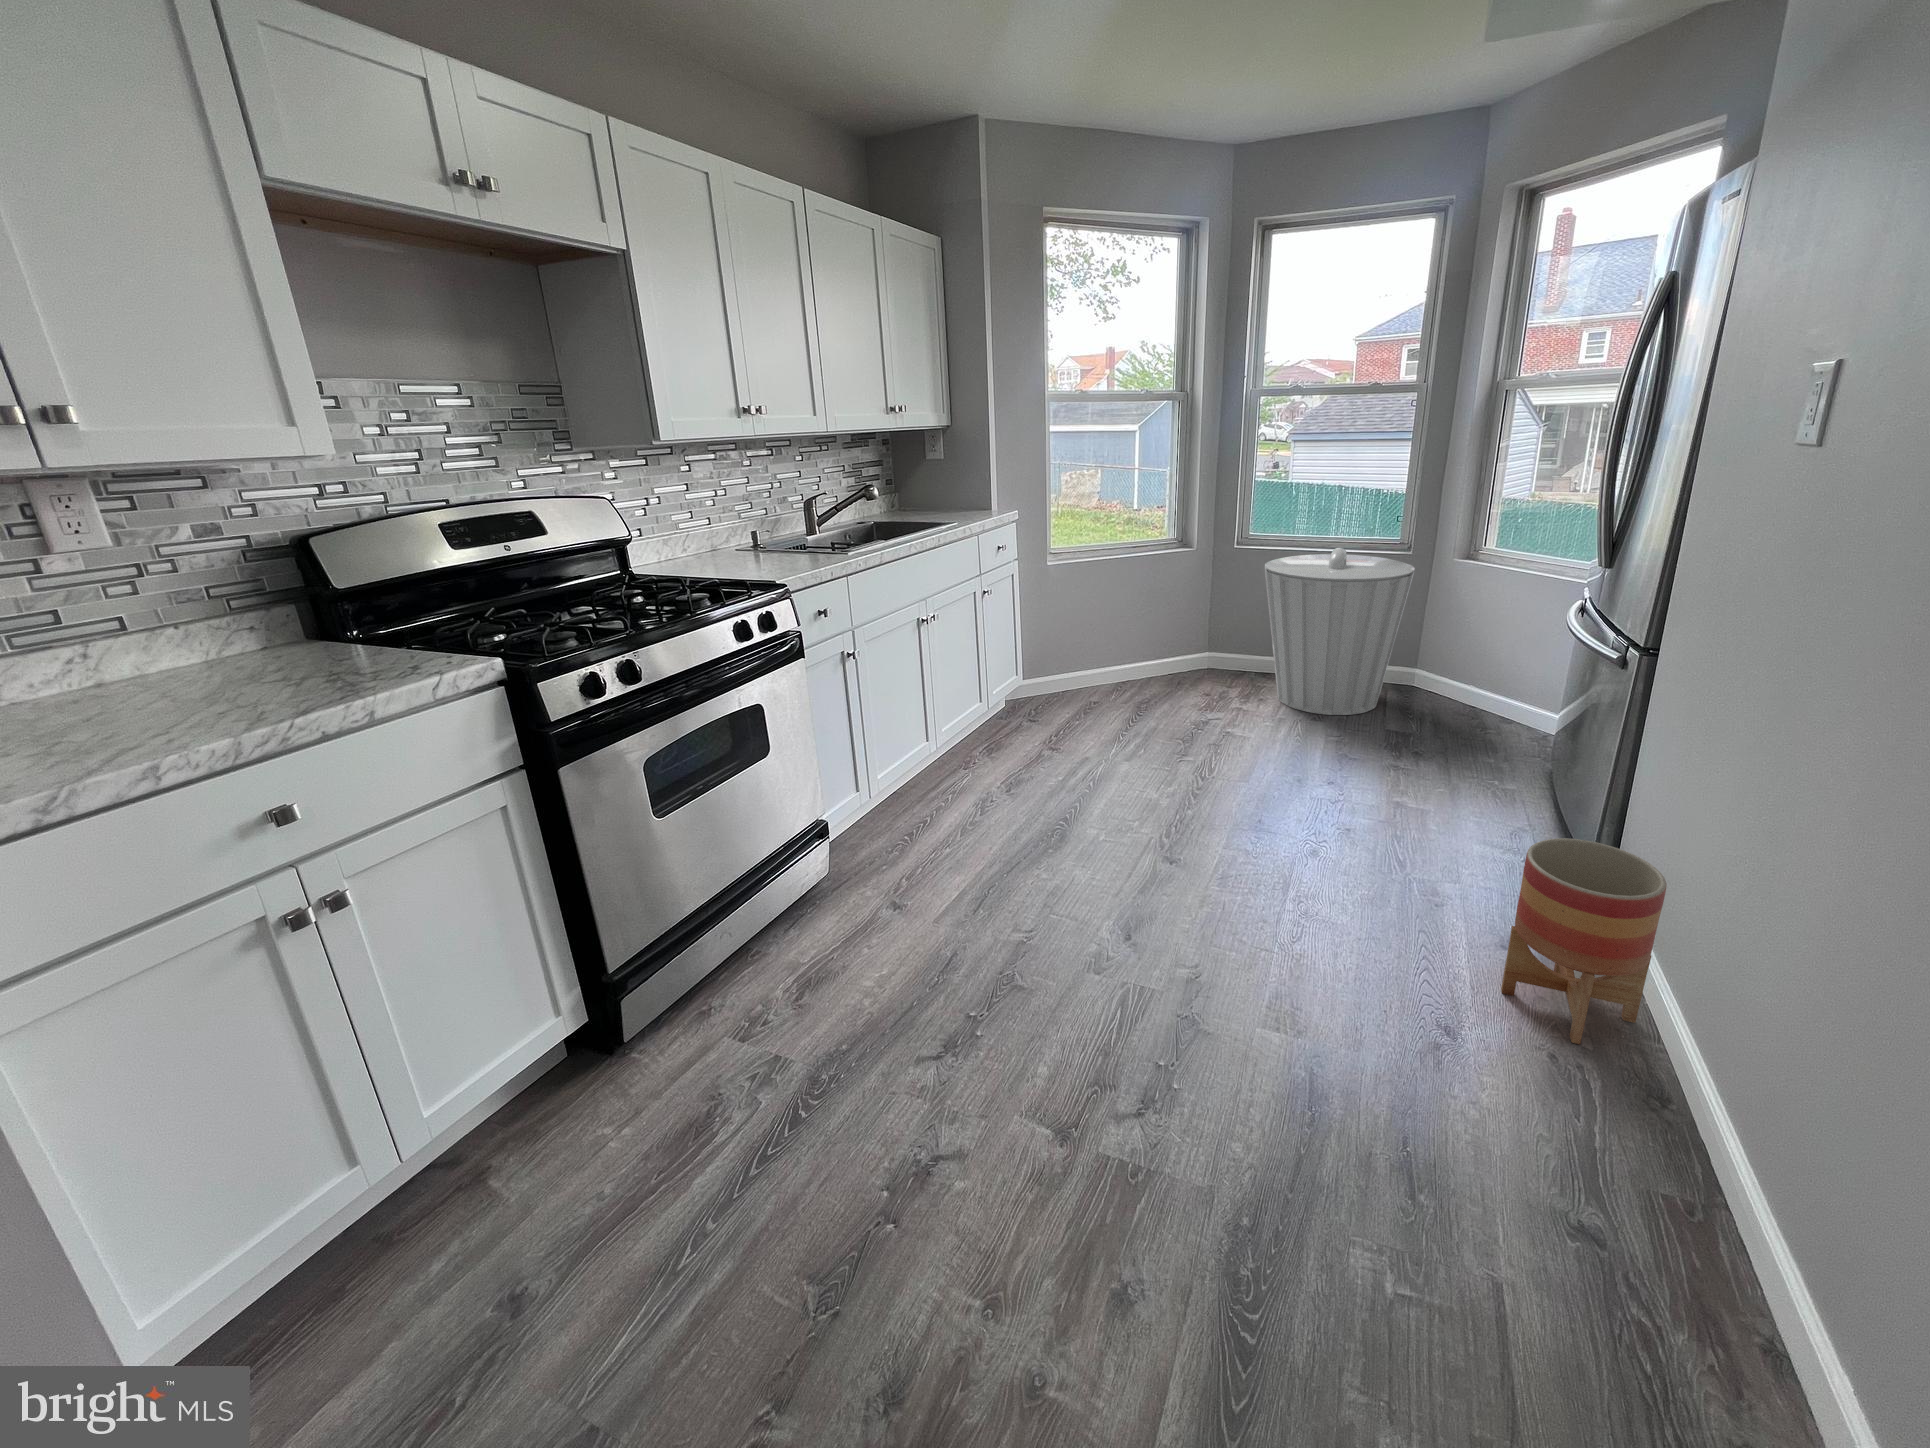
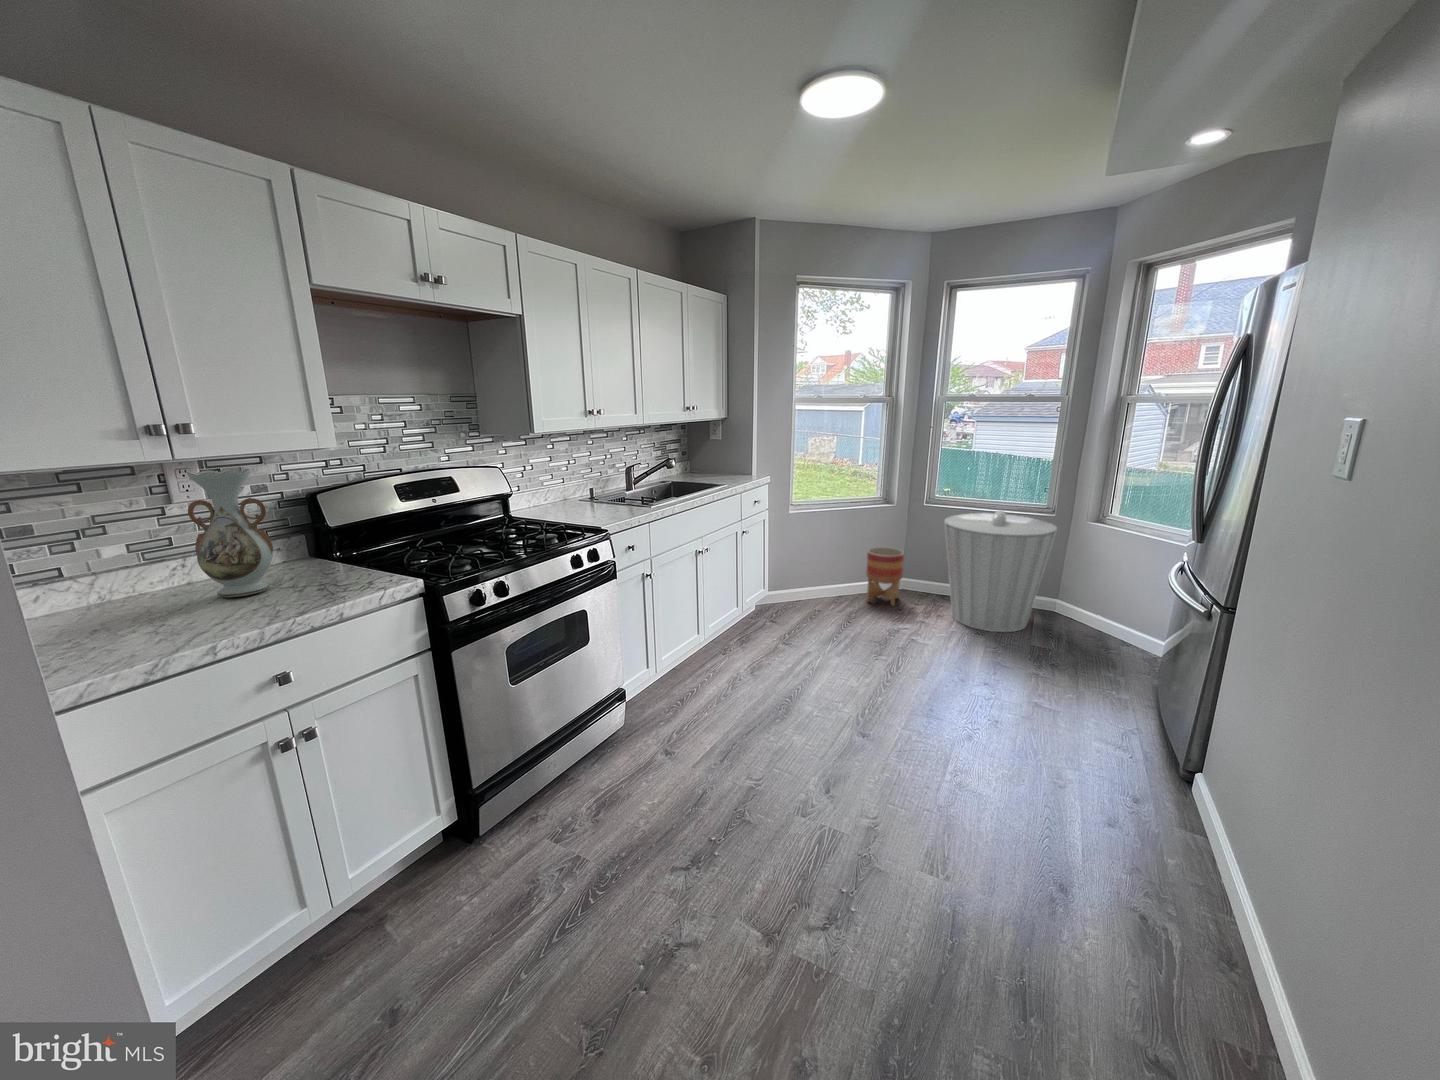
vase: none [68,487,240,699] -> present [187,469,273,597]
planter: present [1501,838,1667,1044] -> present [866,547,904,606]

